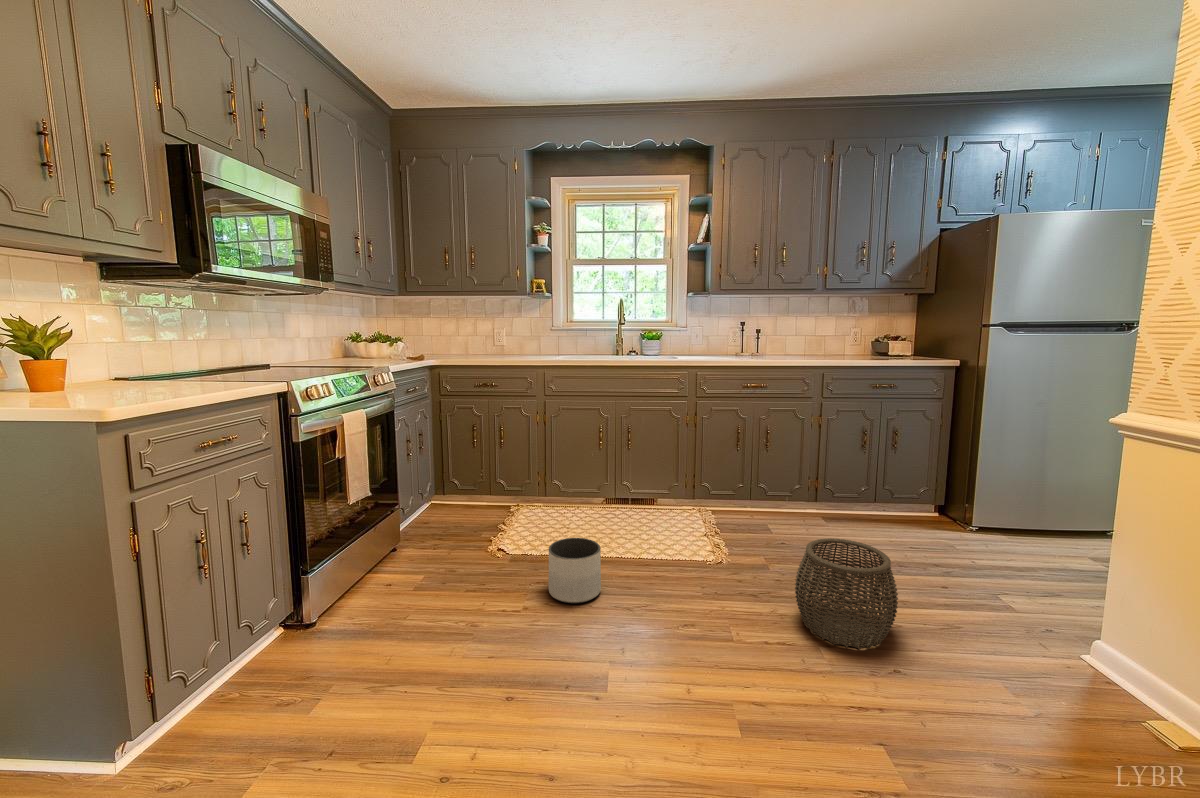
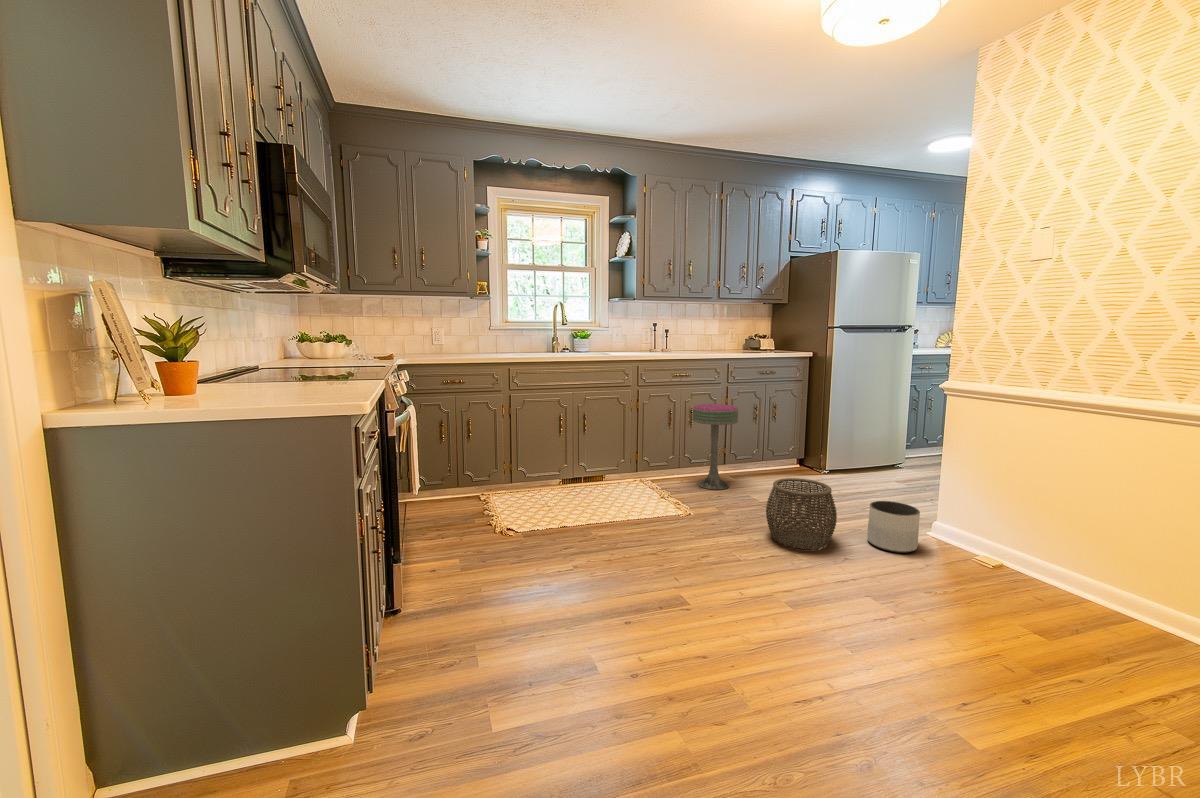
bar stool: none [760,424,822,535] -> present [692,404,738,490]
planter: present [548,538,601,604] -> present [867,501,920,553]

